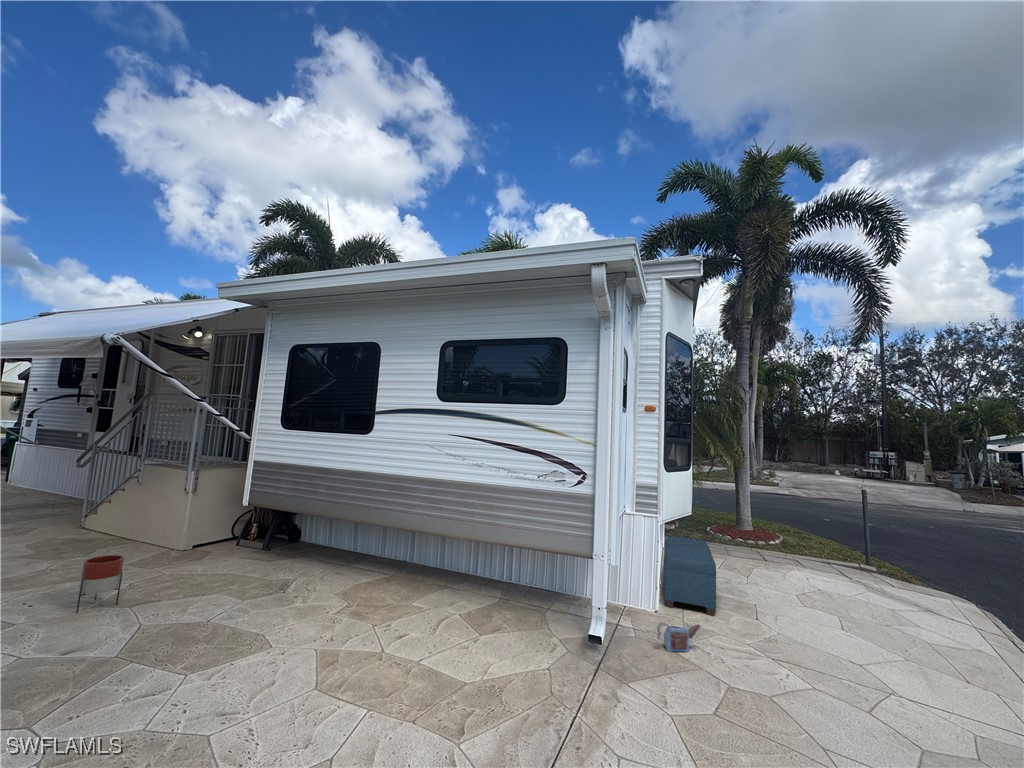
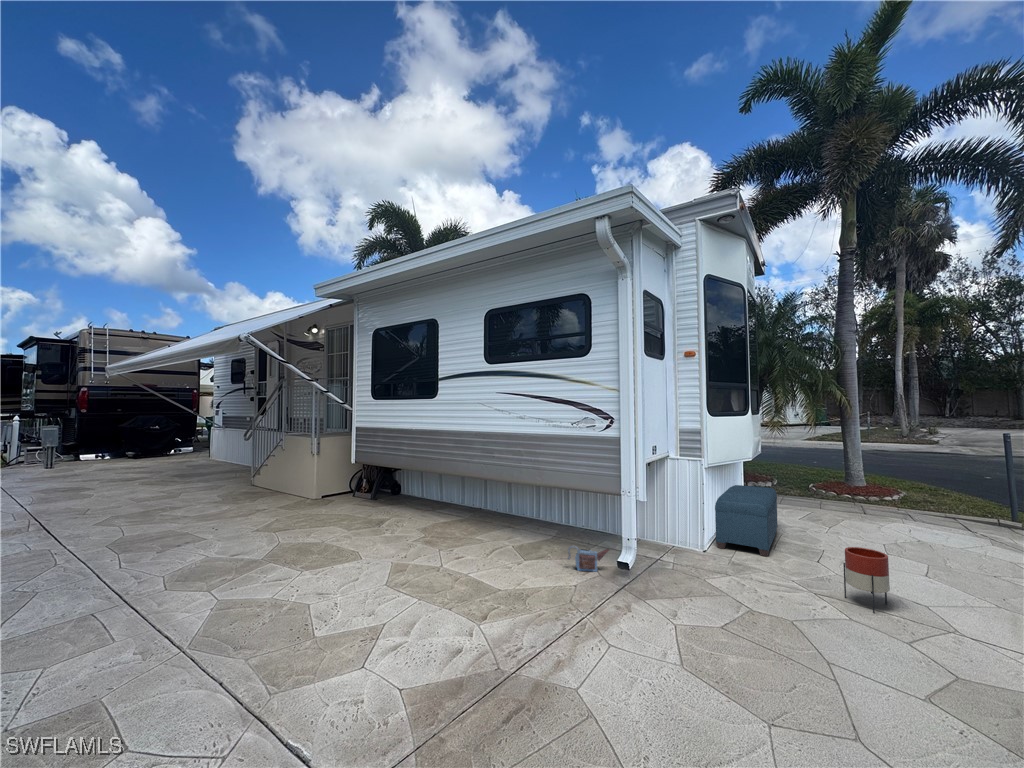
planter: present [76,555,124,612] -> present [843,547,890,613]
watering can: present [657,622,700,652] -> present [568,545,609,572]

